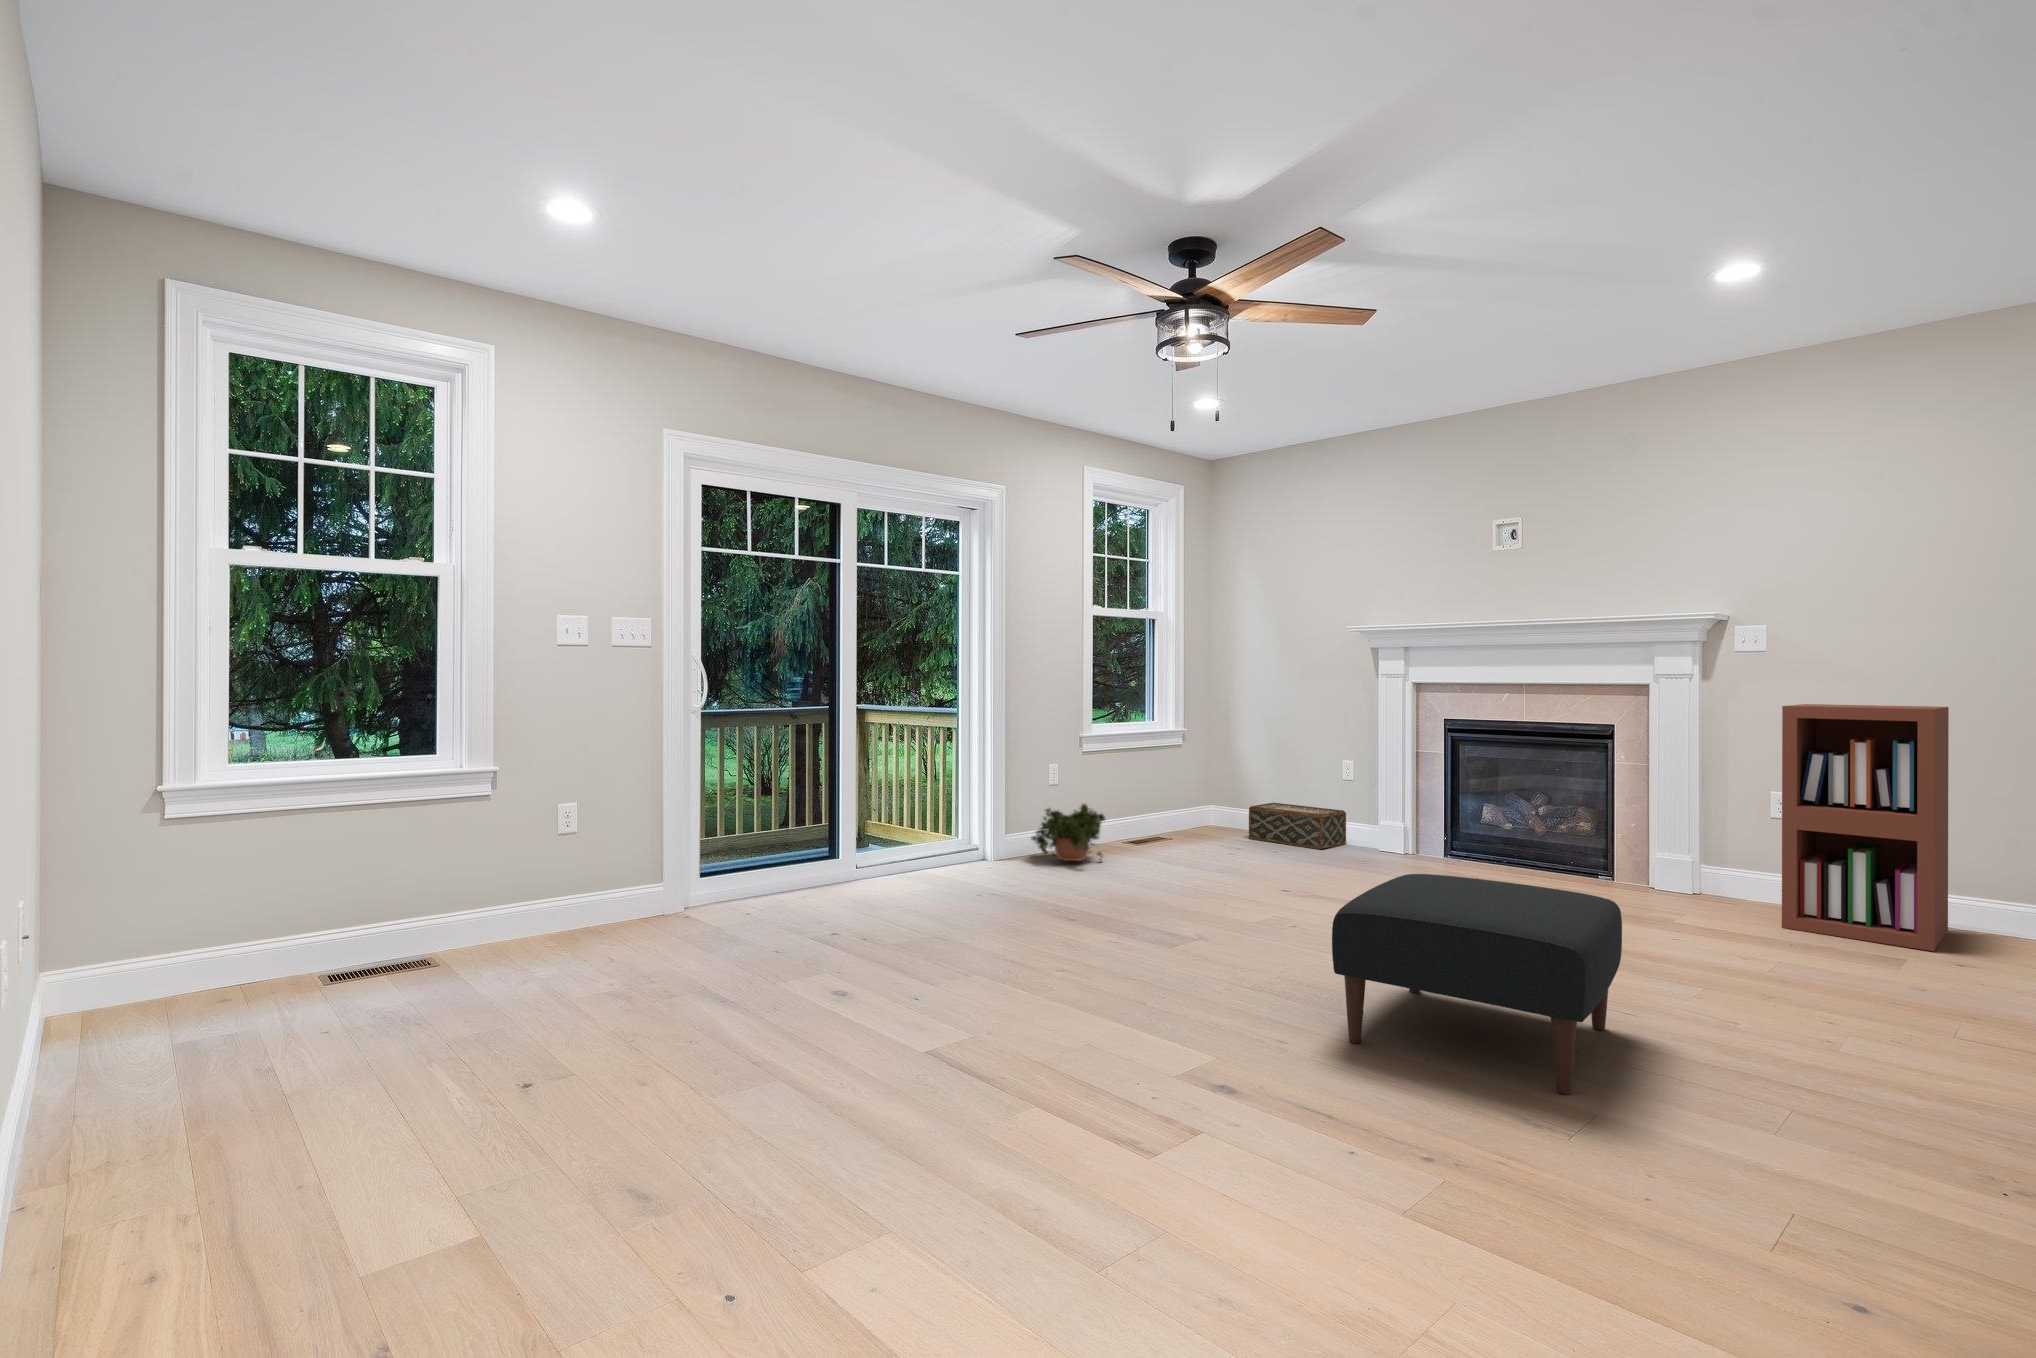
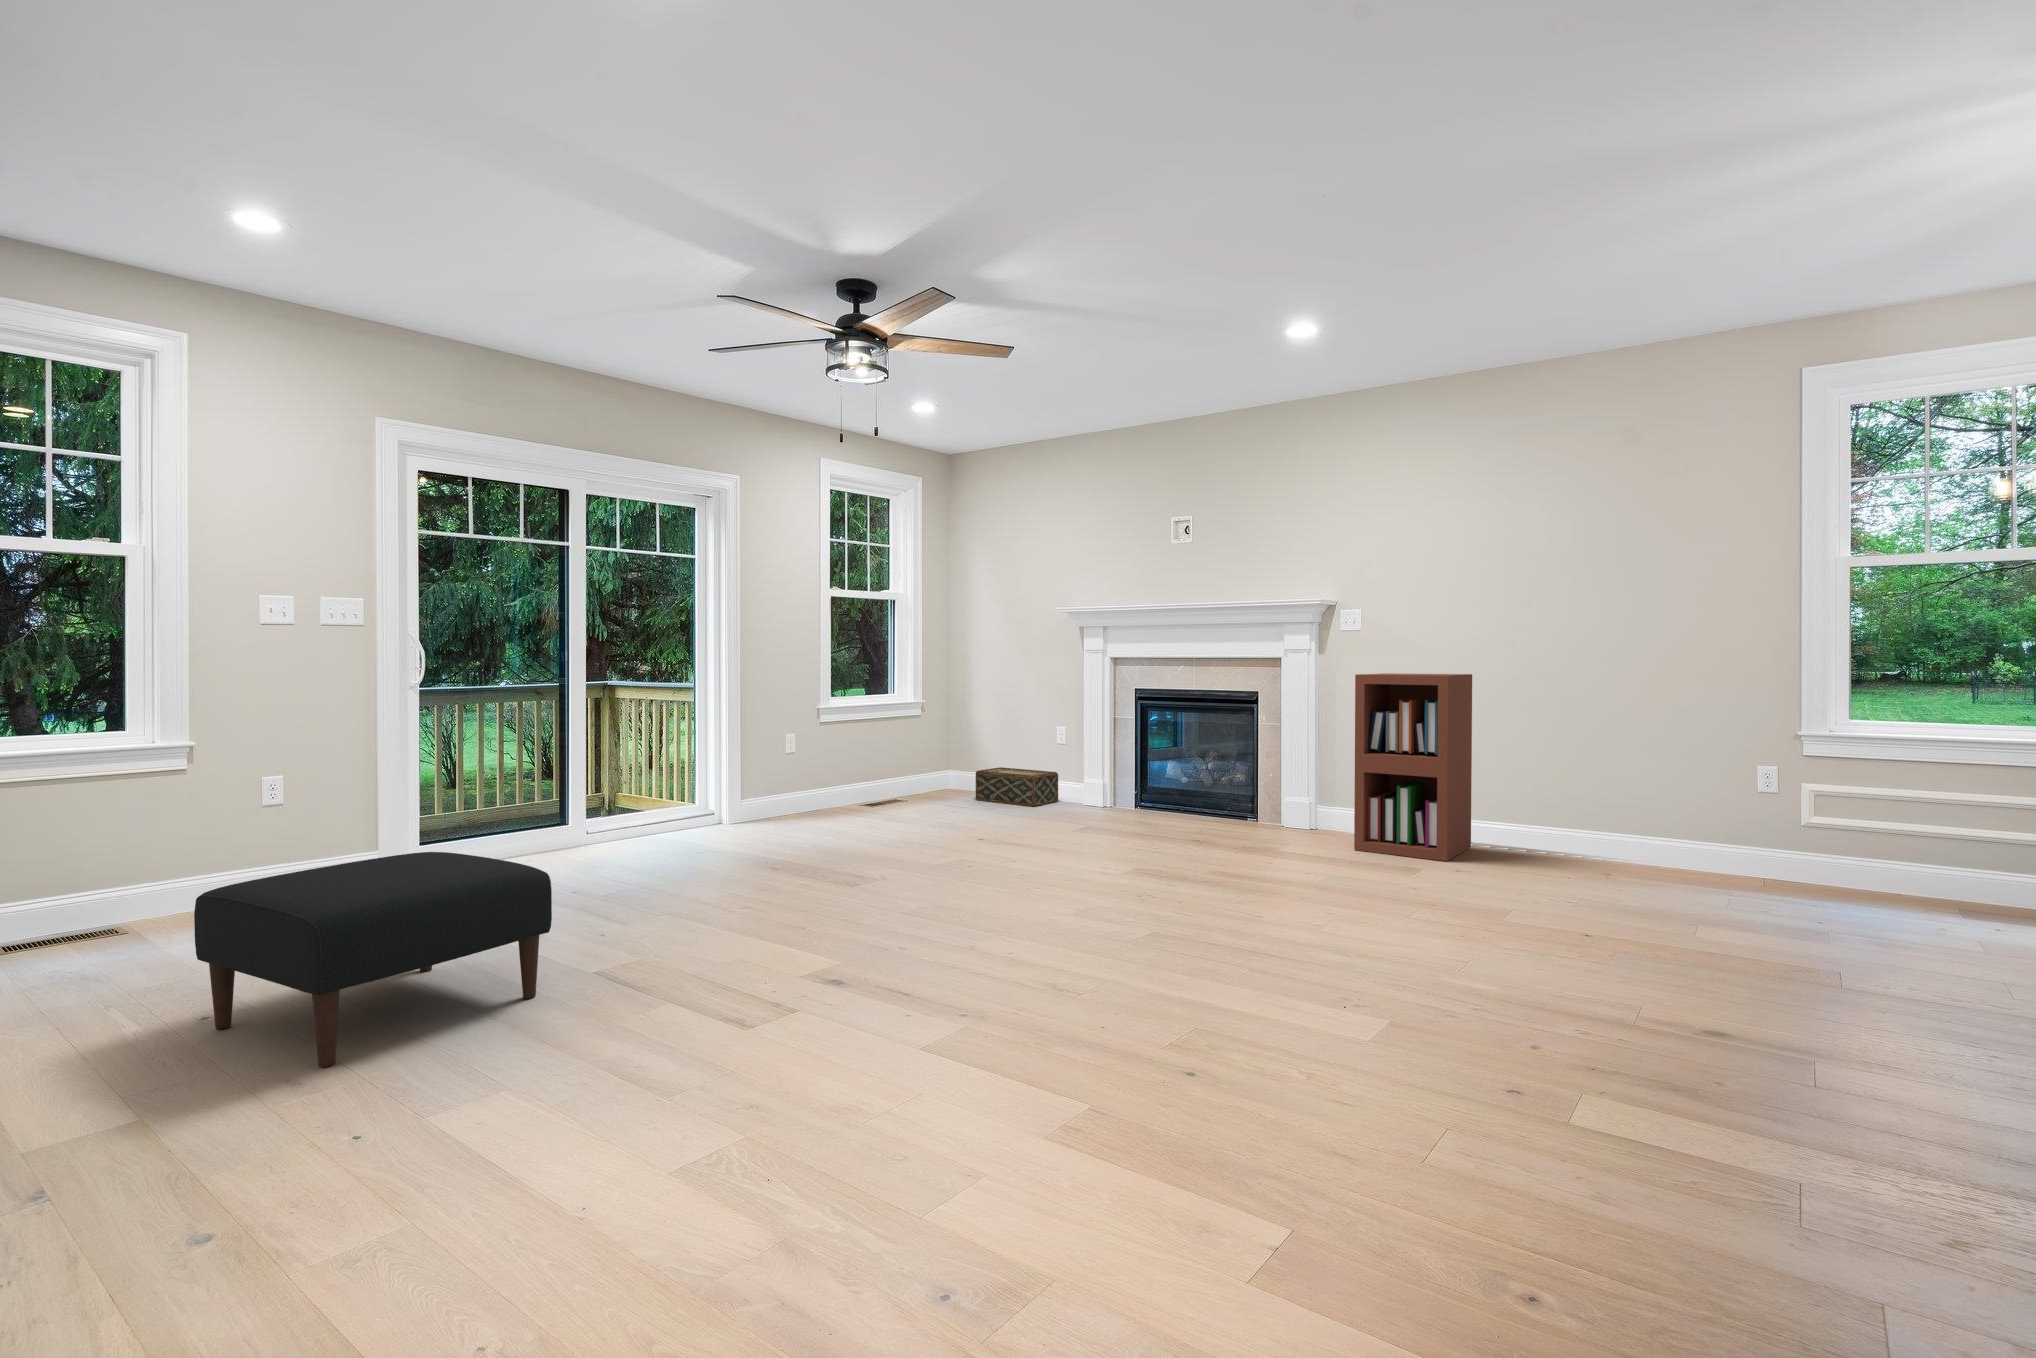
potted plant: present [1031,804,1105,861] -> none [763,769,835,823]
ottoman: present [1332,874,1622,1094] -> present [194,852,552,1067]

